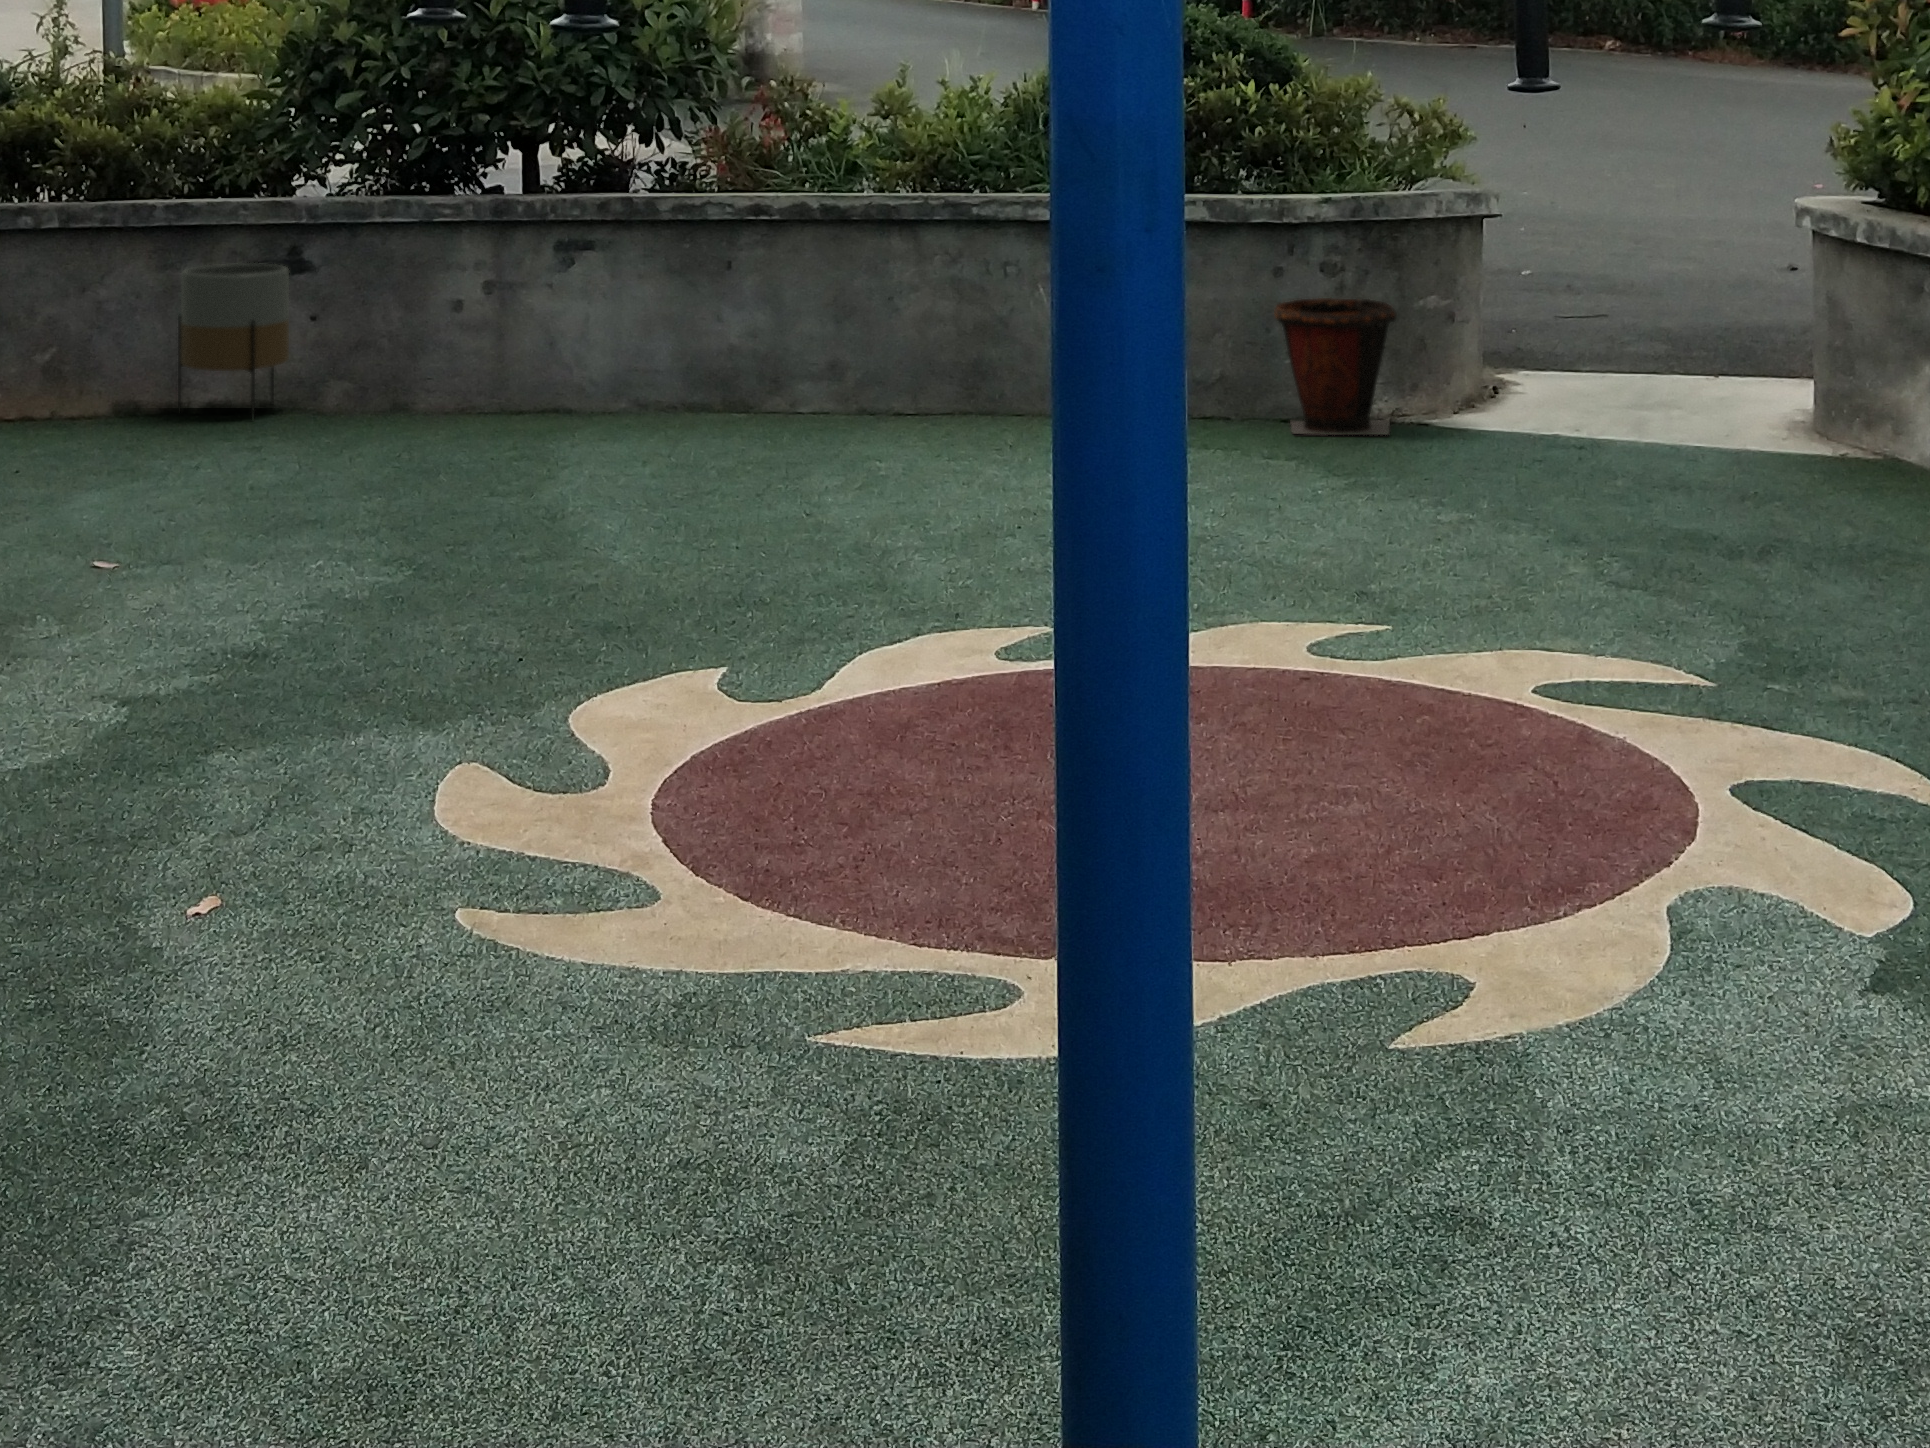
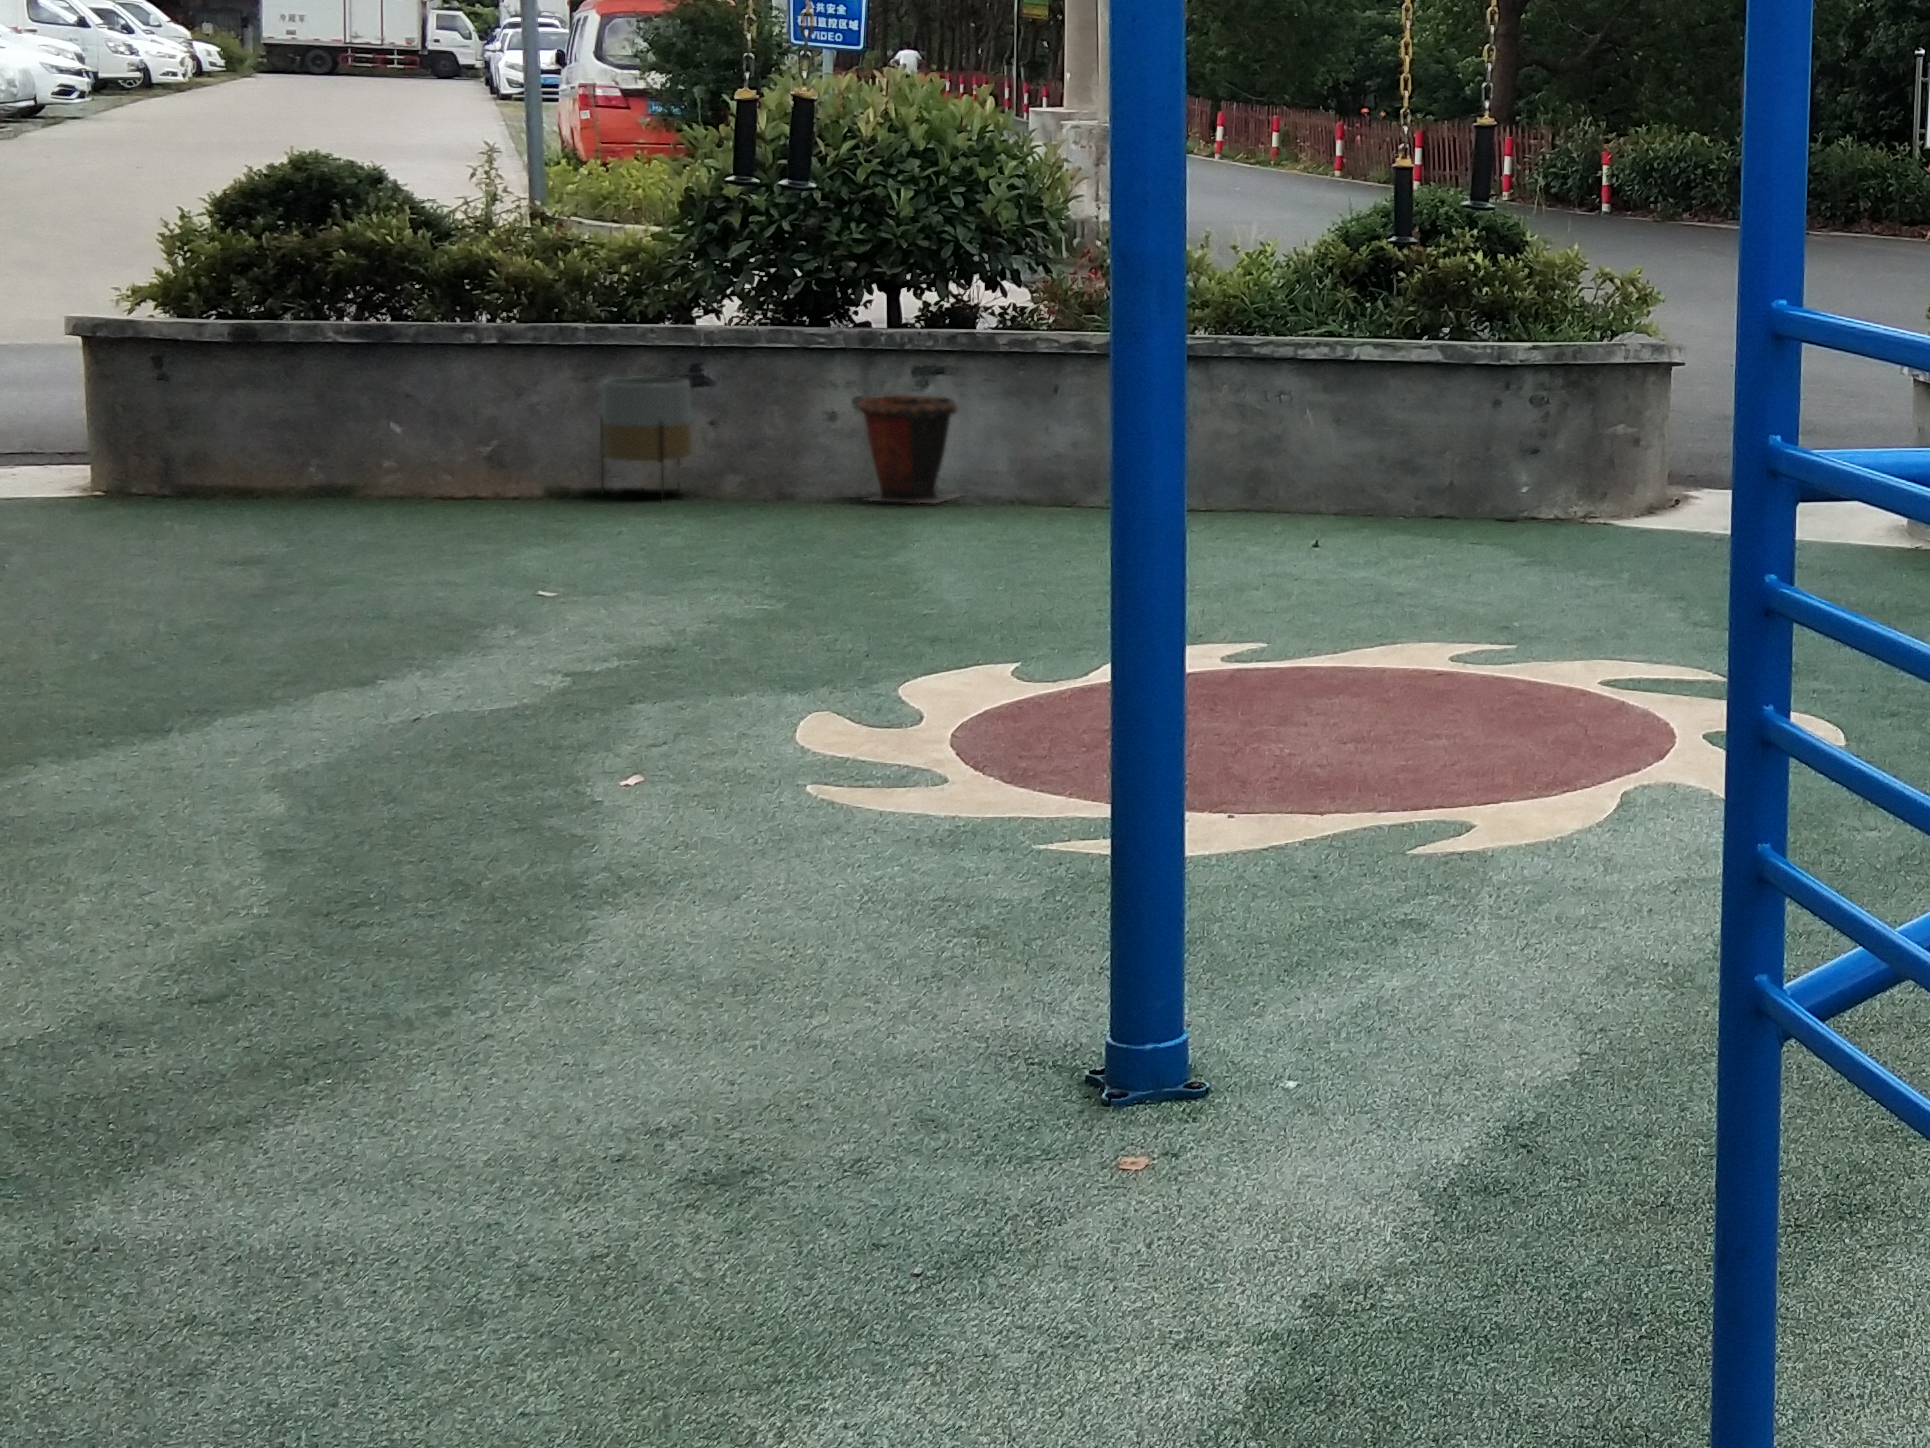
waste bin: present [1275,298,1397,435] -> present [858,395,958,503]

